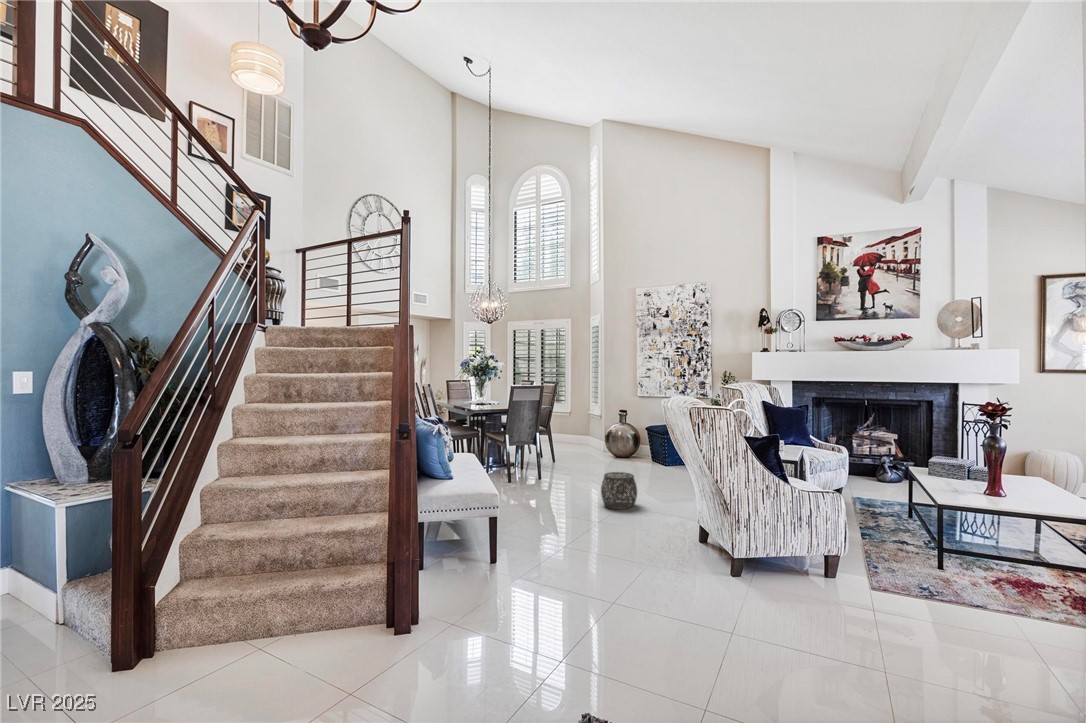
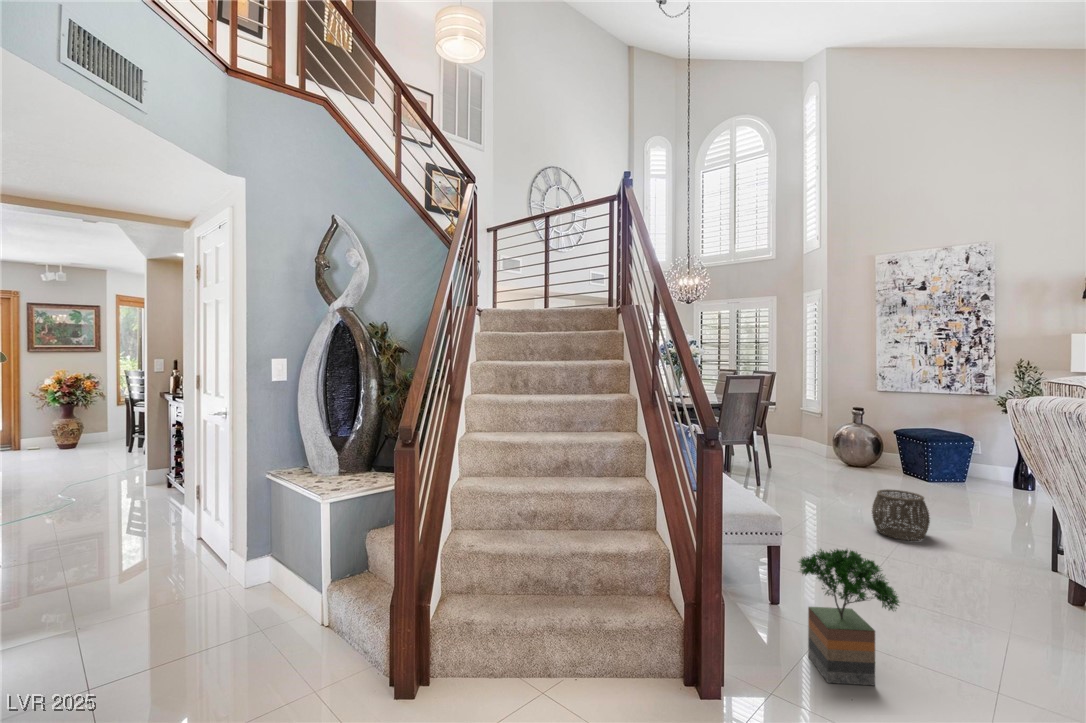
potted tree: none [485,509,545,608] -> present [799,549,899,686]

